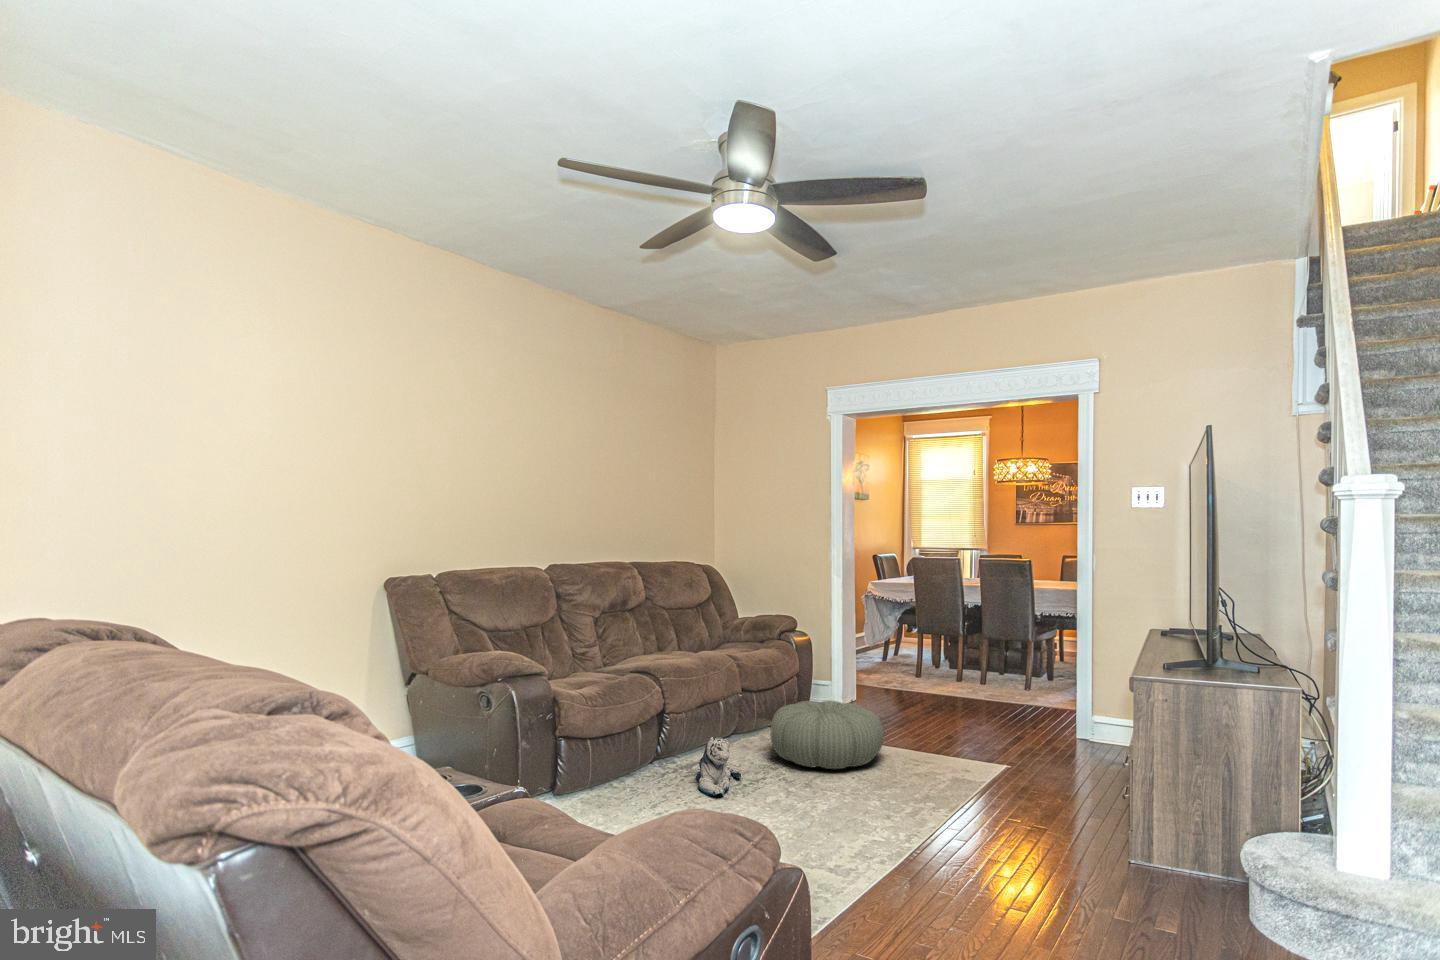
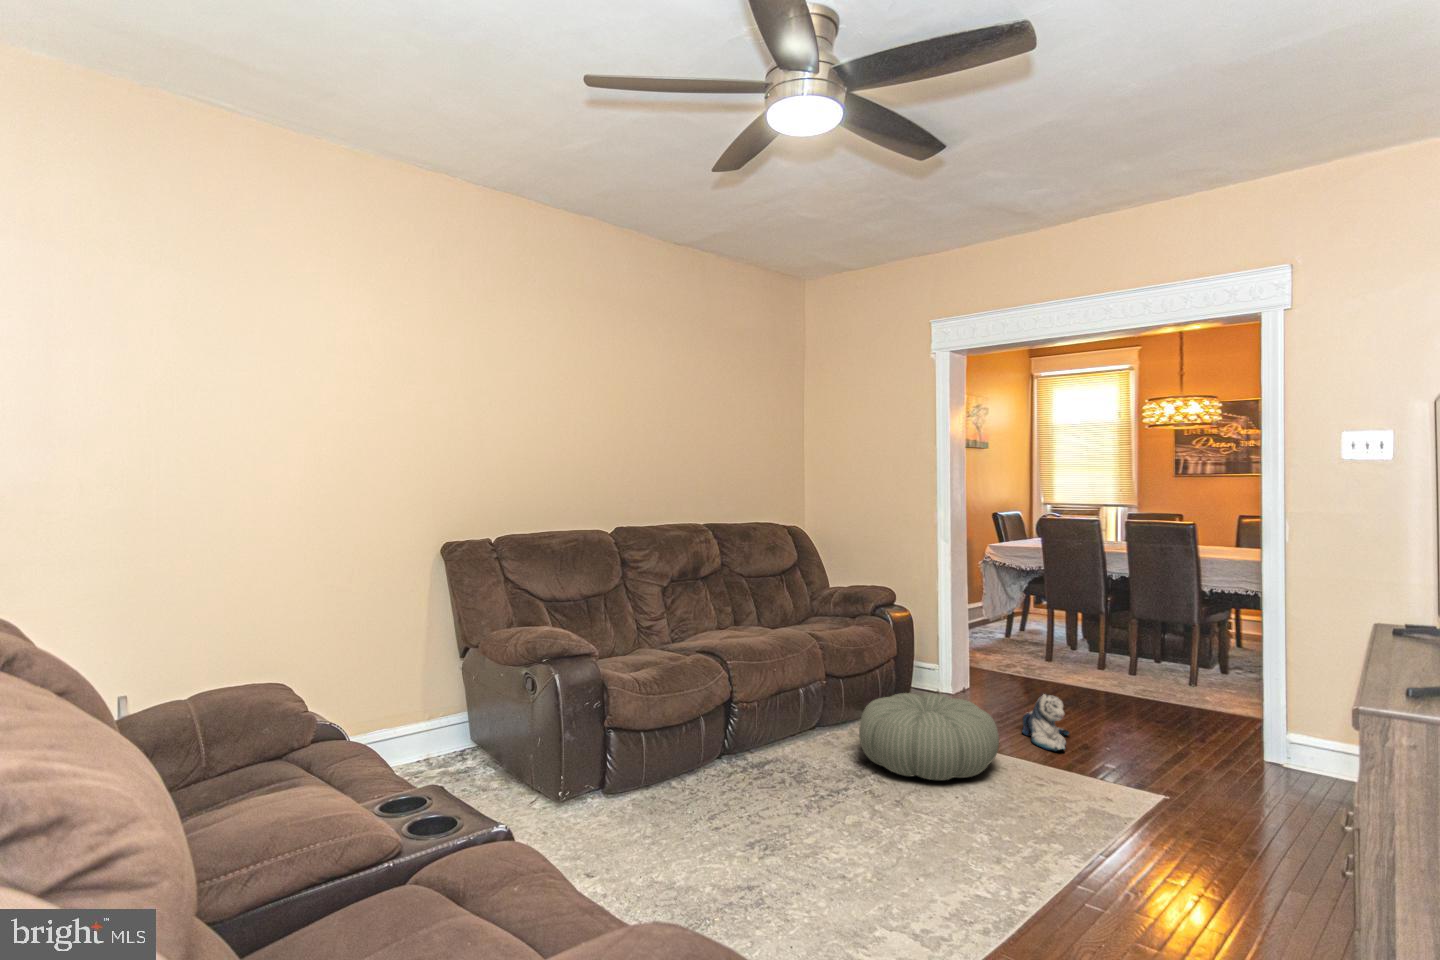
plush toy: present [696,737,741,796] -> present [1022,694,1069,751]

